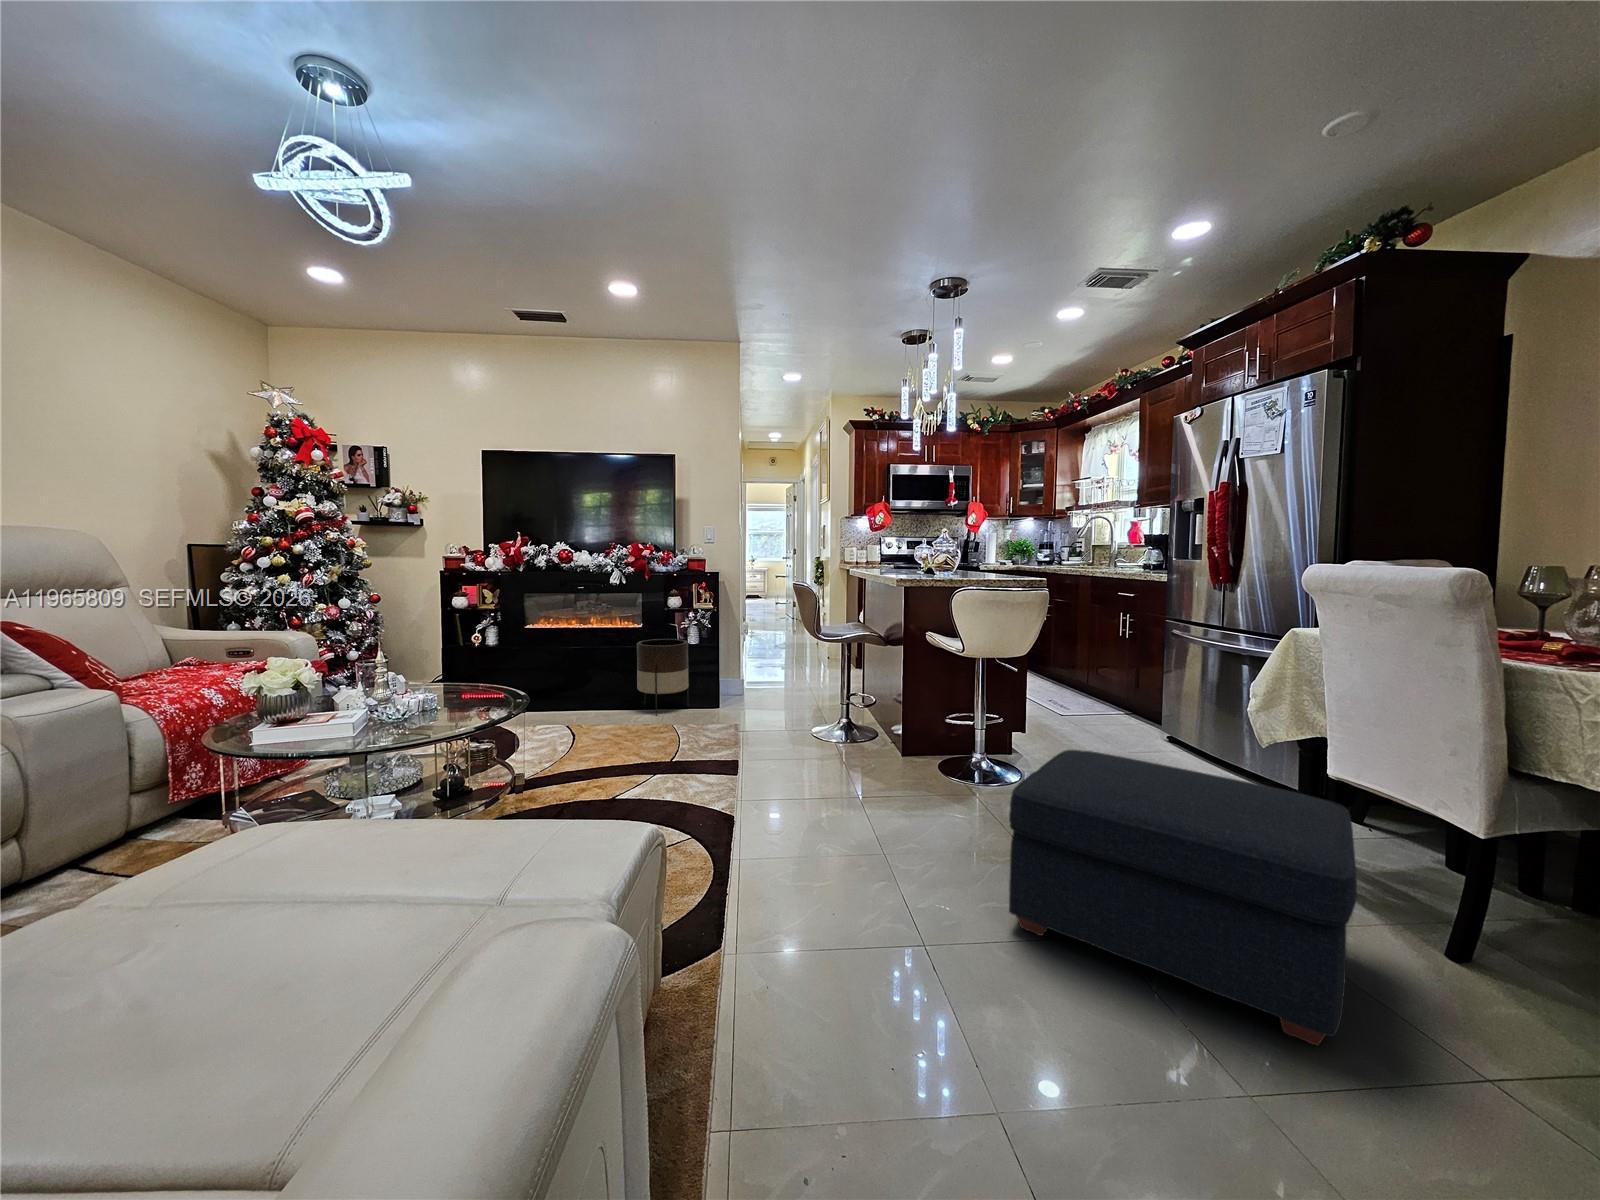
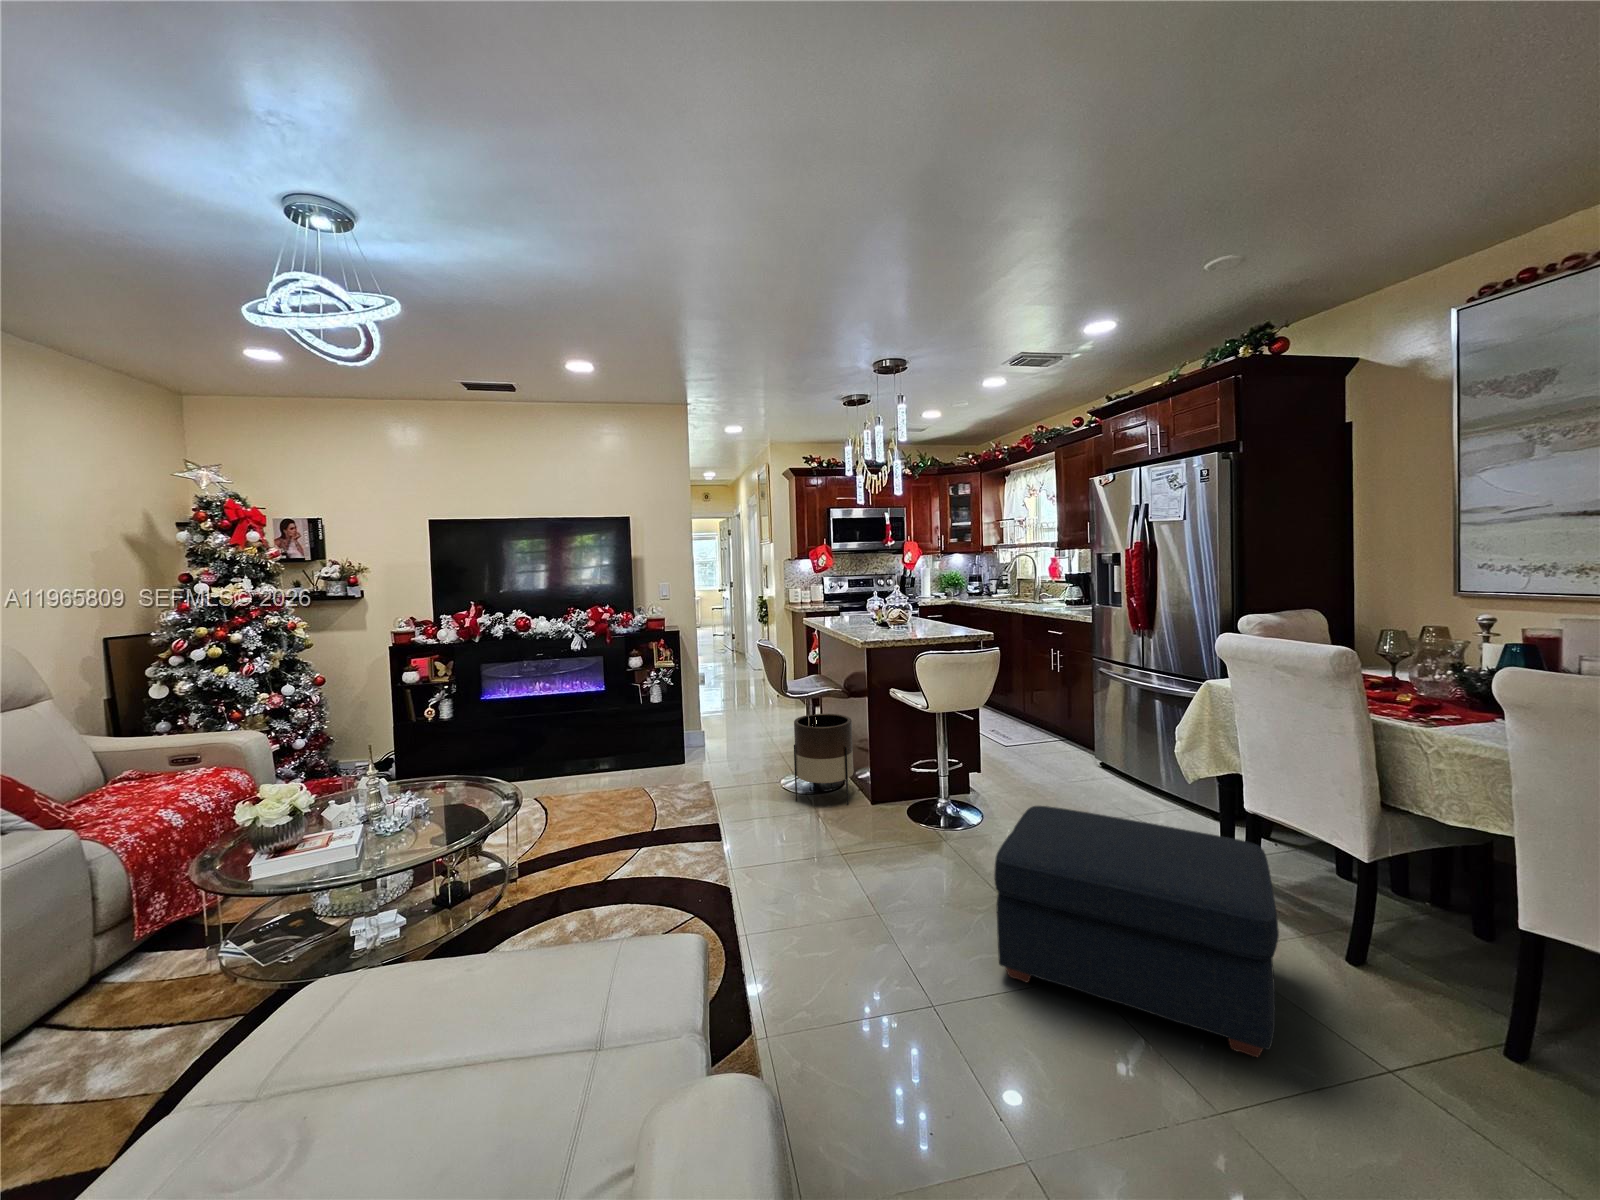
planter: present [637,639,689,716] -> present [794,714,854,805]

